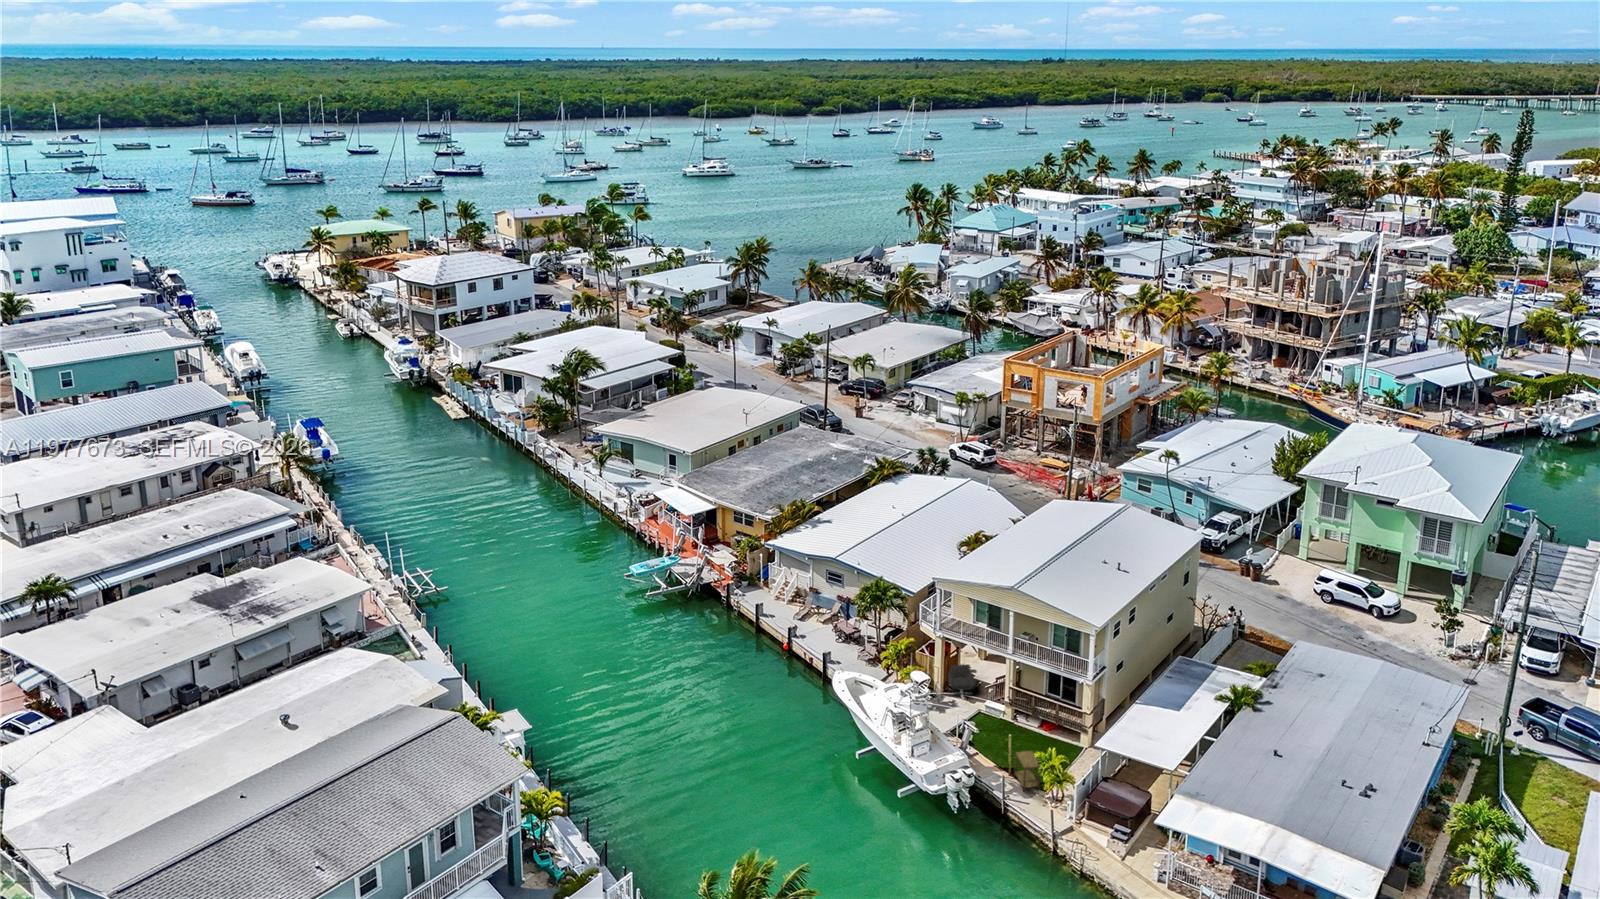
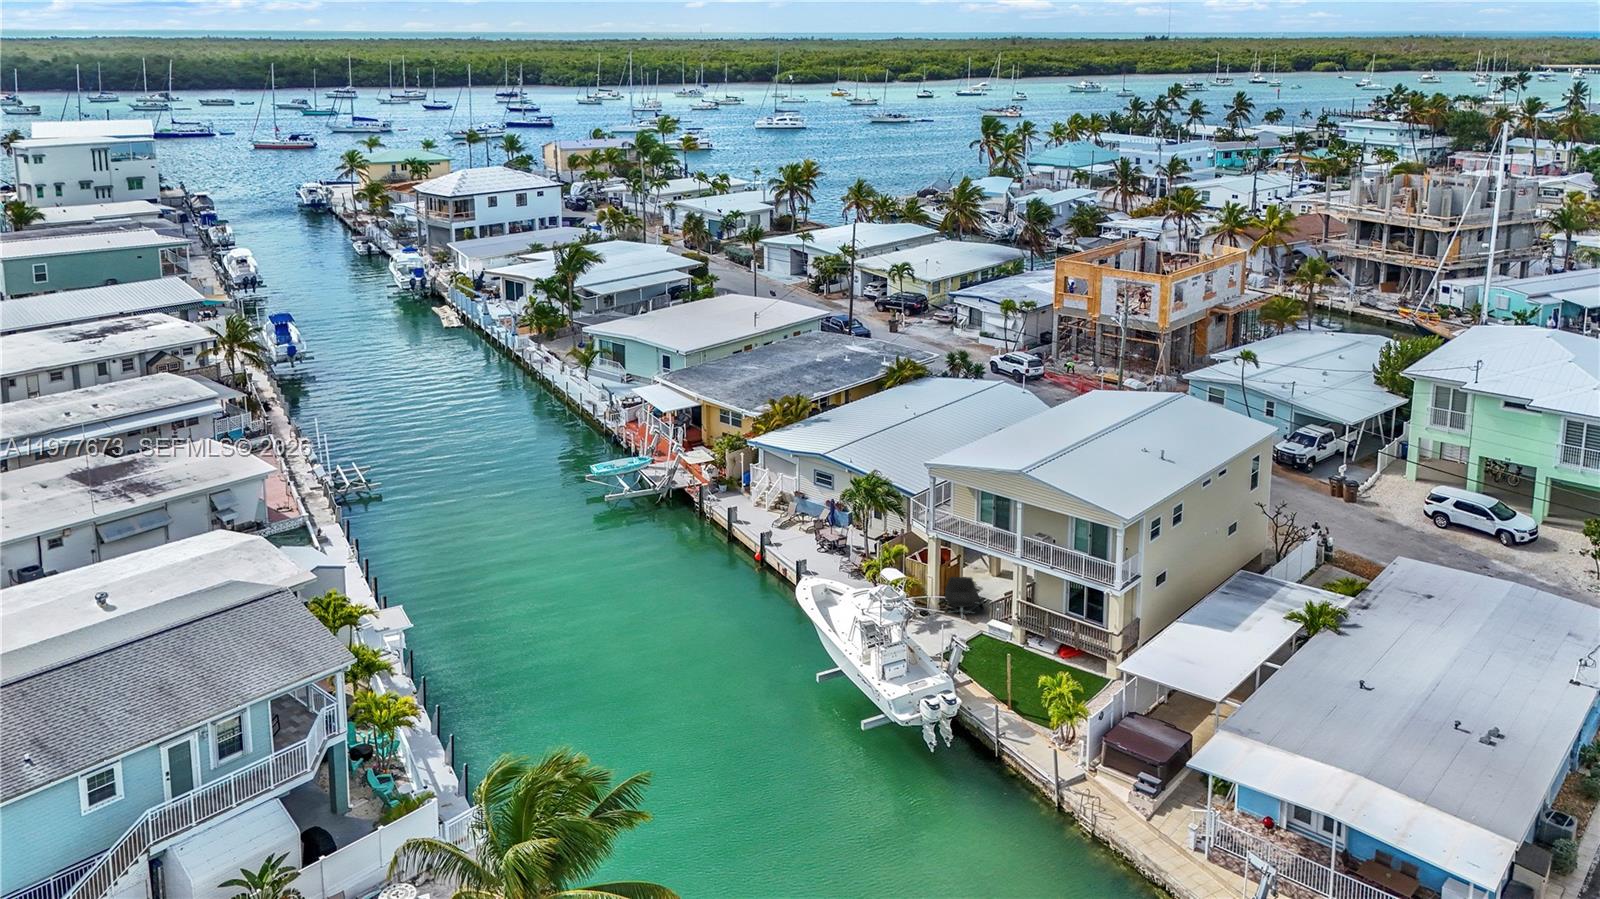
side table: present [1014,751,1041,791] -> none [1015,677,1048,728]

